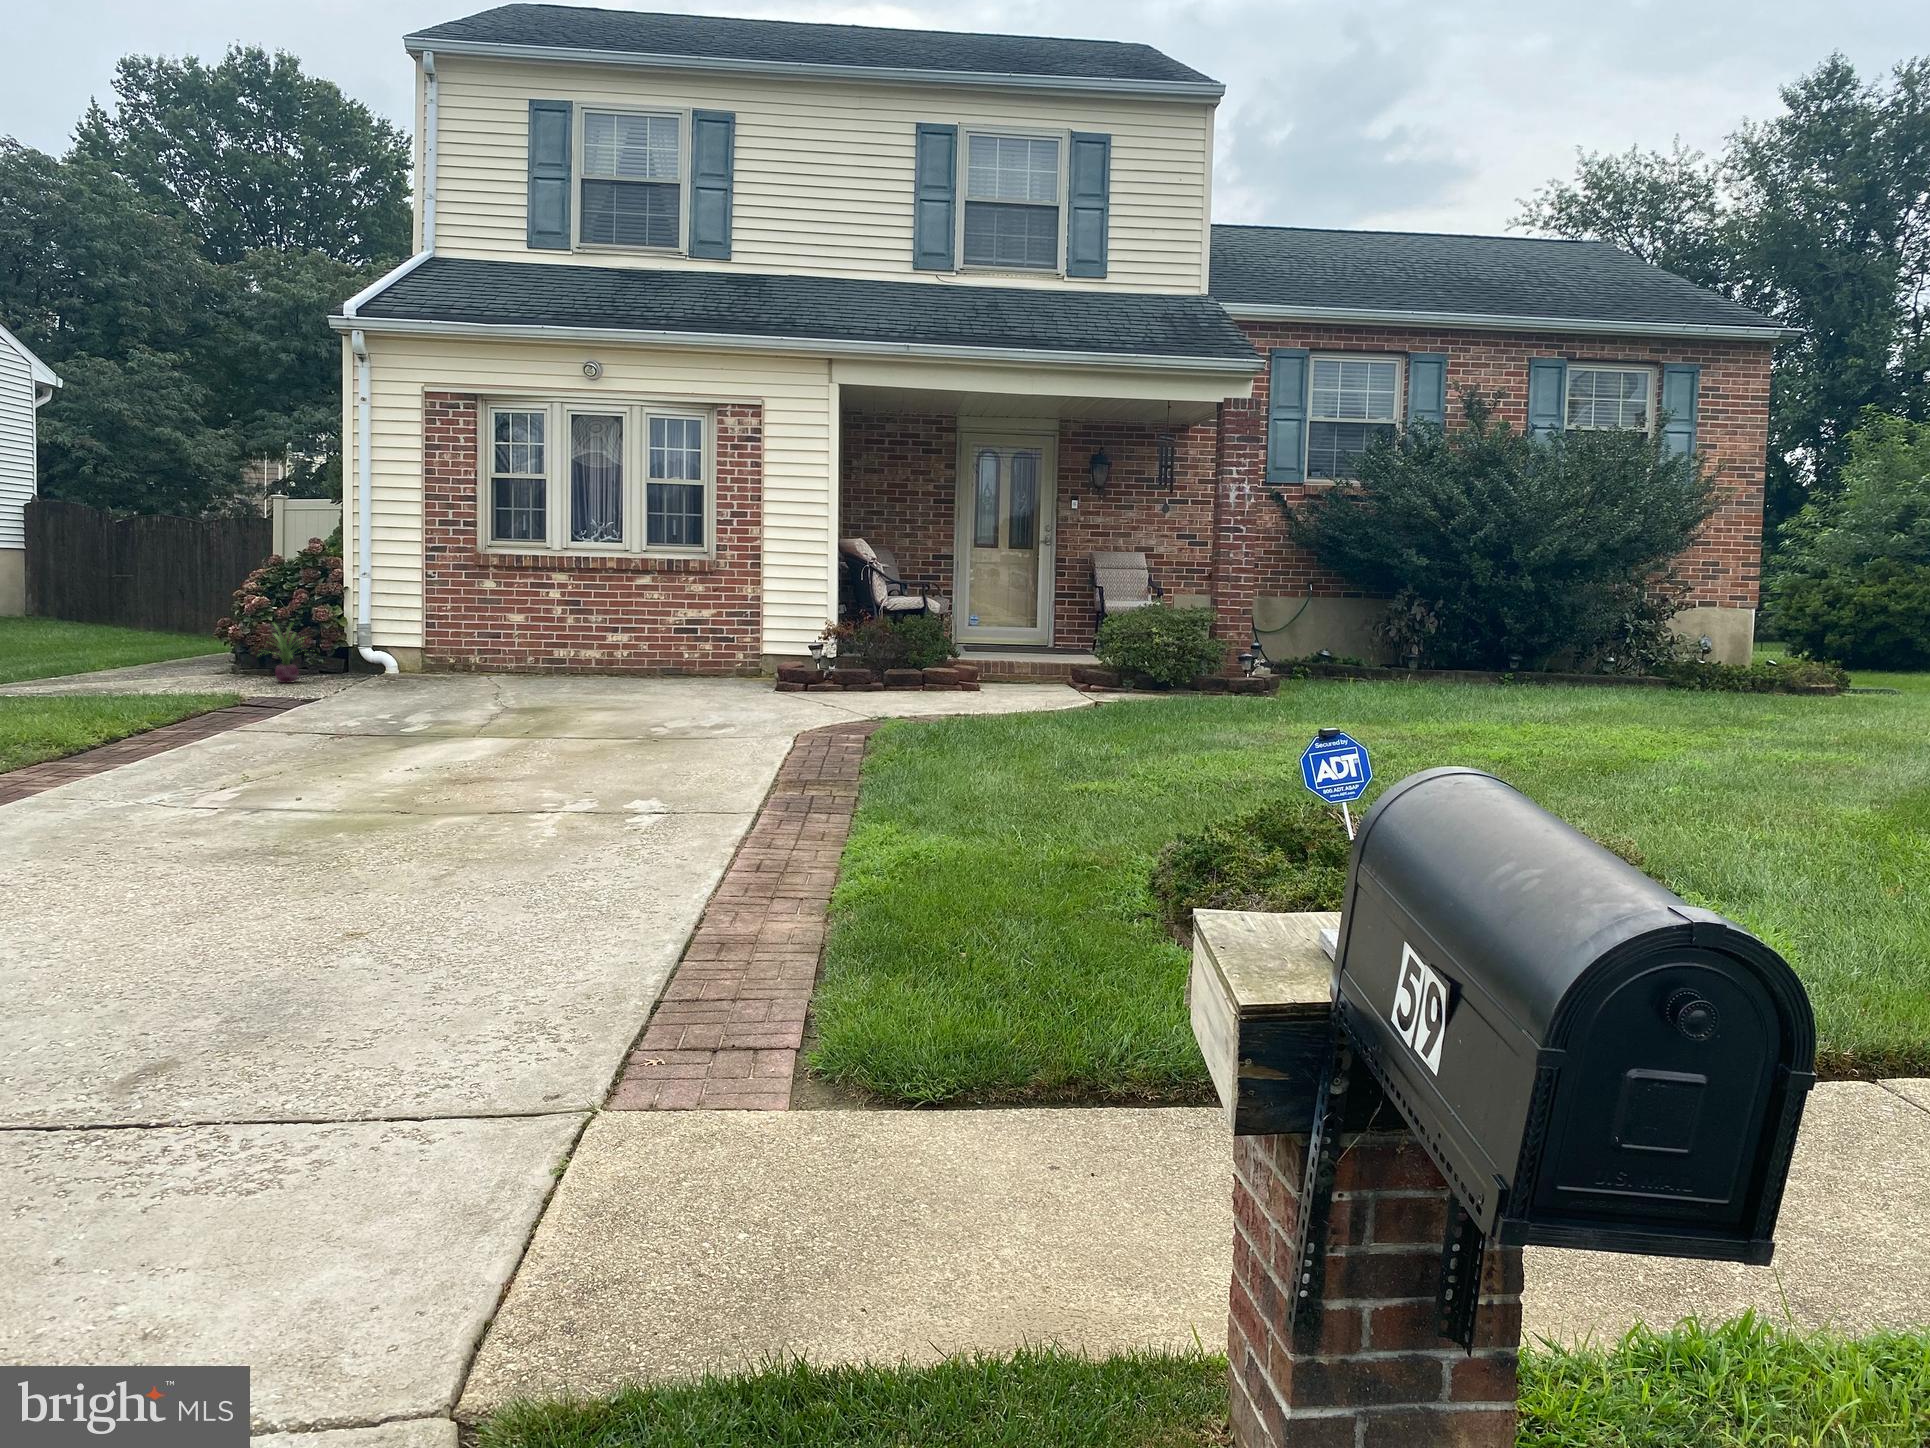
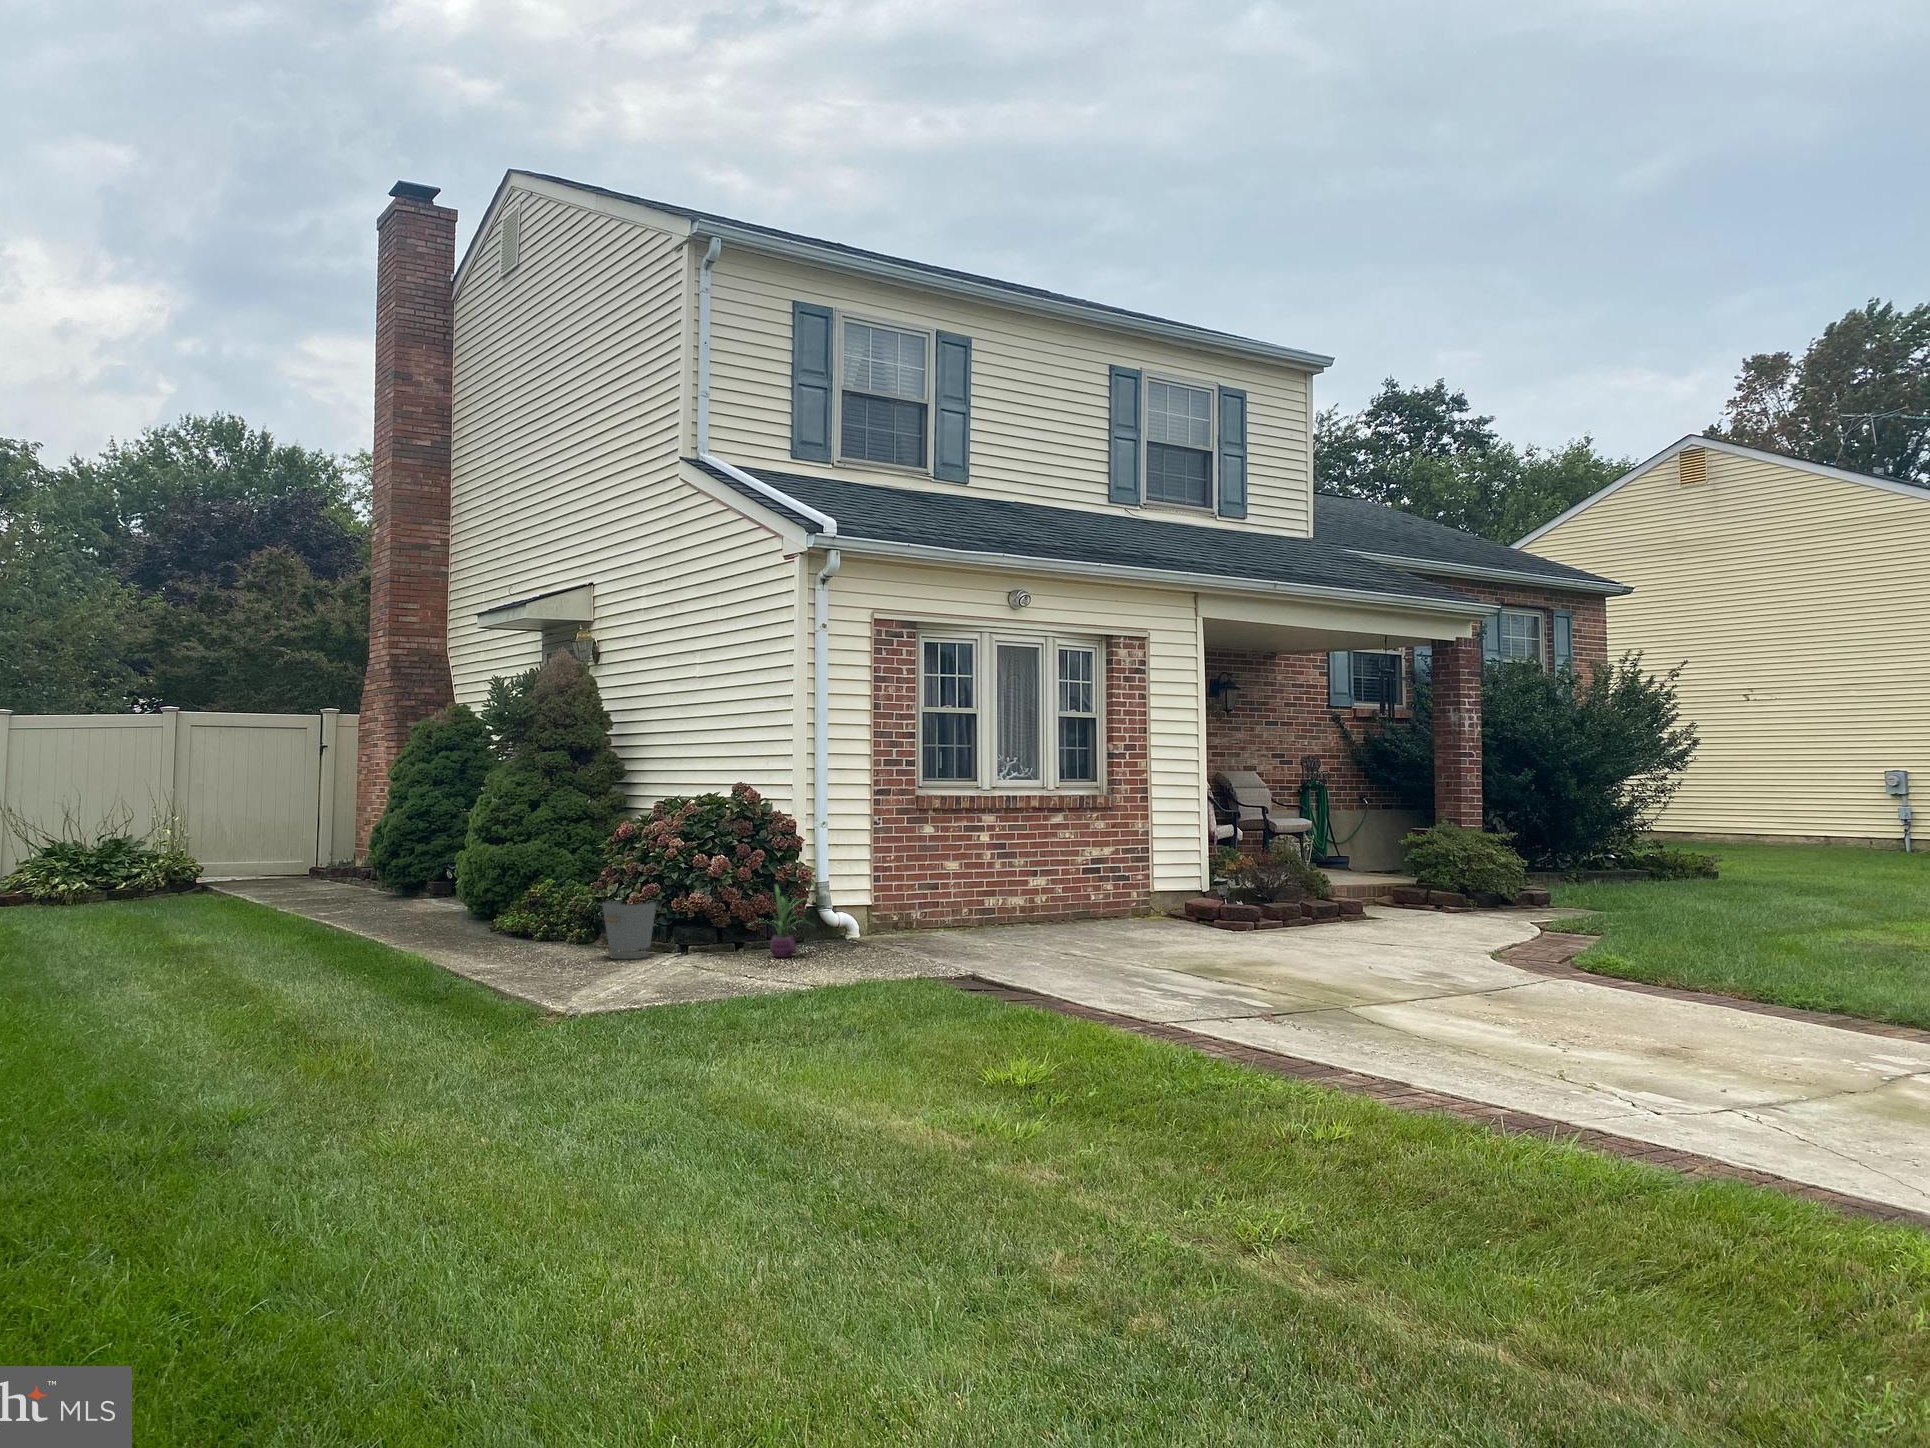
bucket: none [185,628,236,675] -> present [602,901,656,959]

